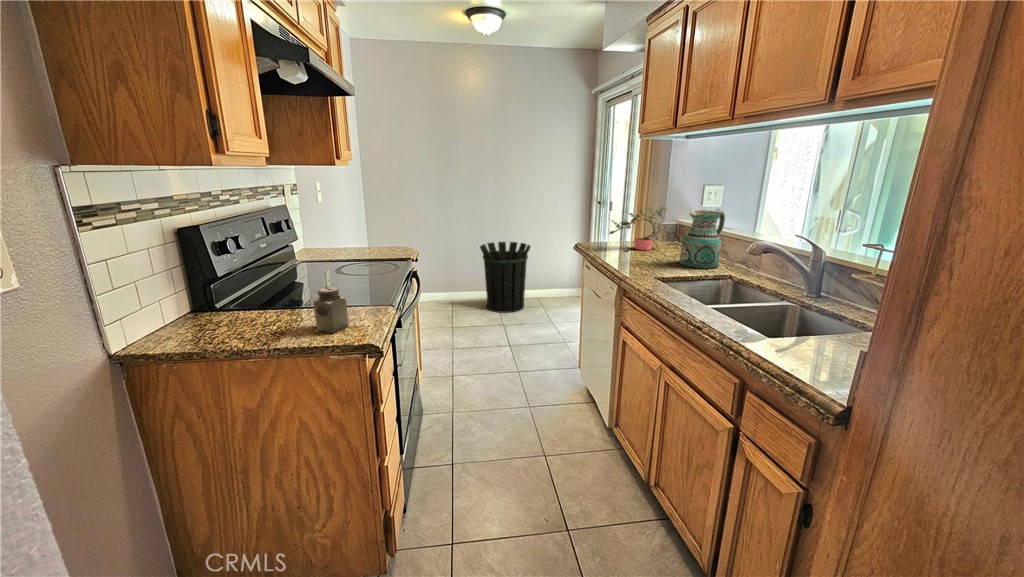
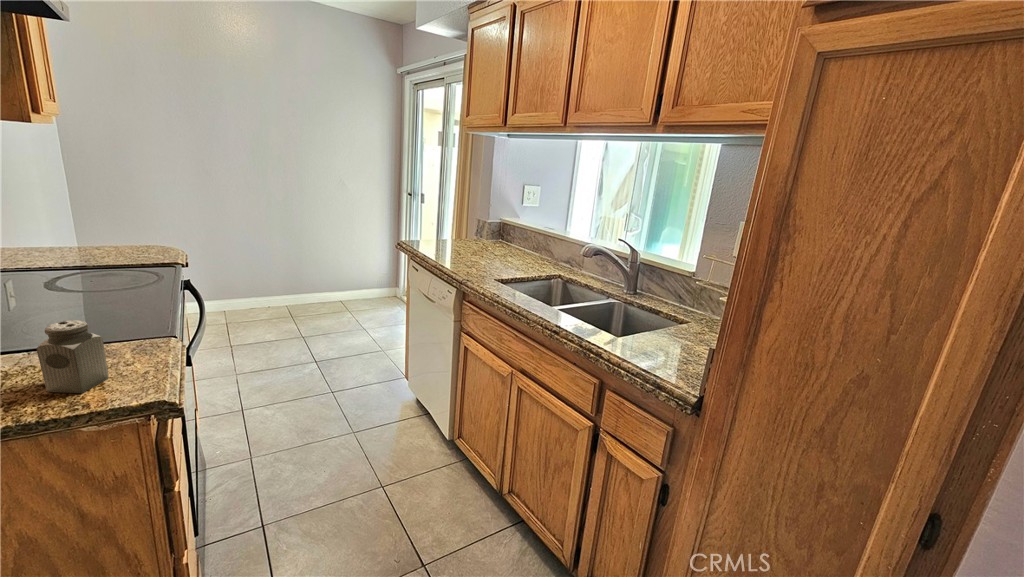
potted plant: present [609,206,667,251] -> none [438,202,496,251]
ceramic pitcher: present [679,209,725,268] -> none [513,210,551,269]
waste bin: present [480,242,530,313] -> none [262,235,332,322]

